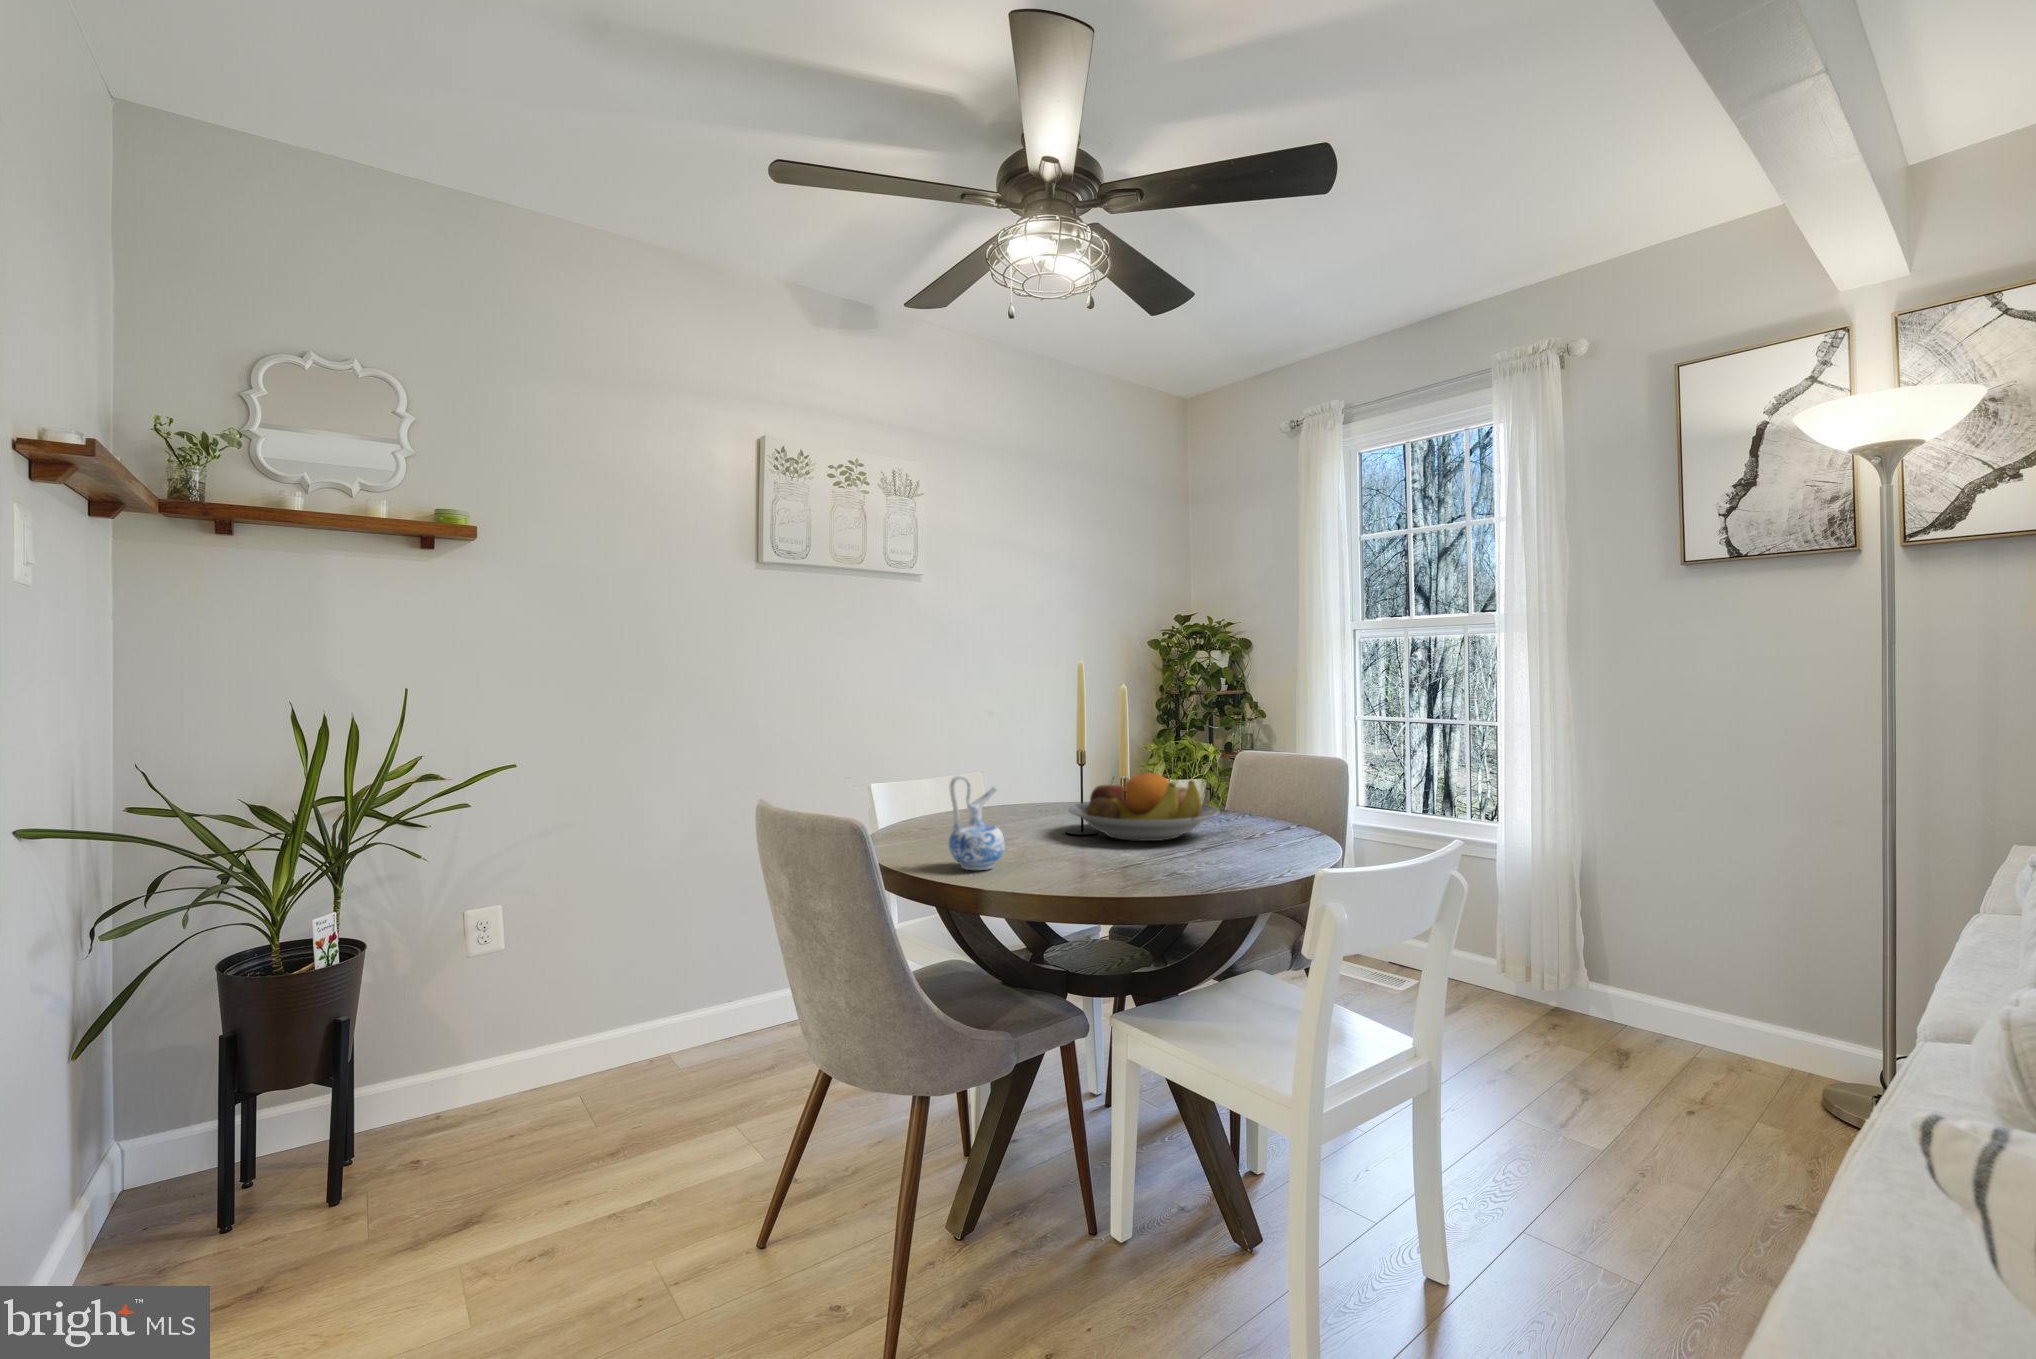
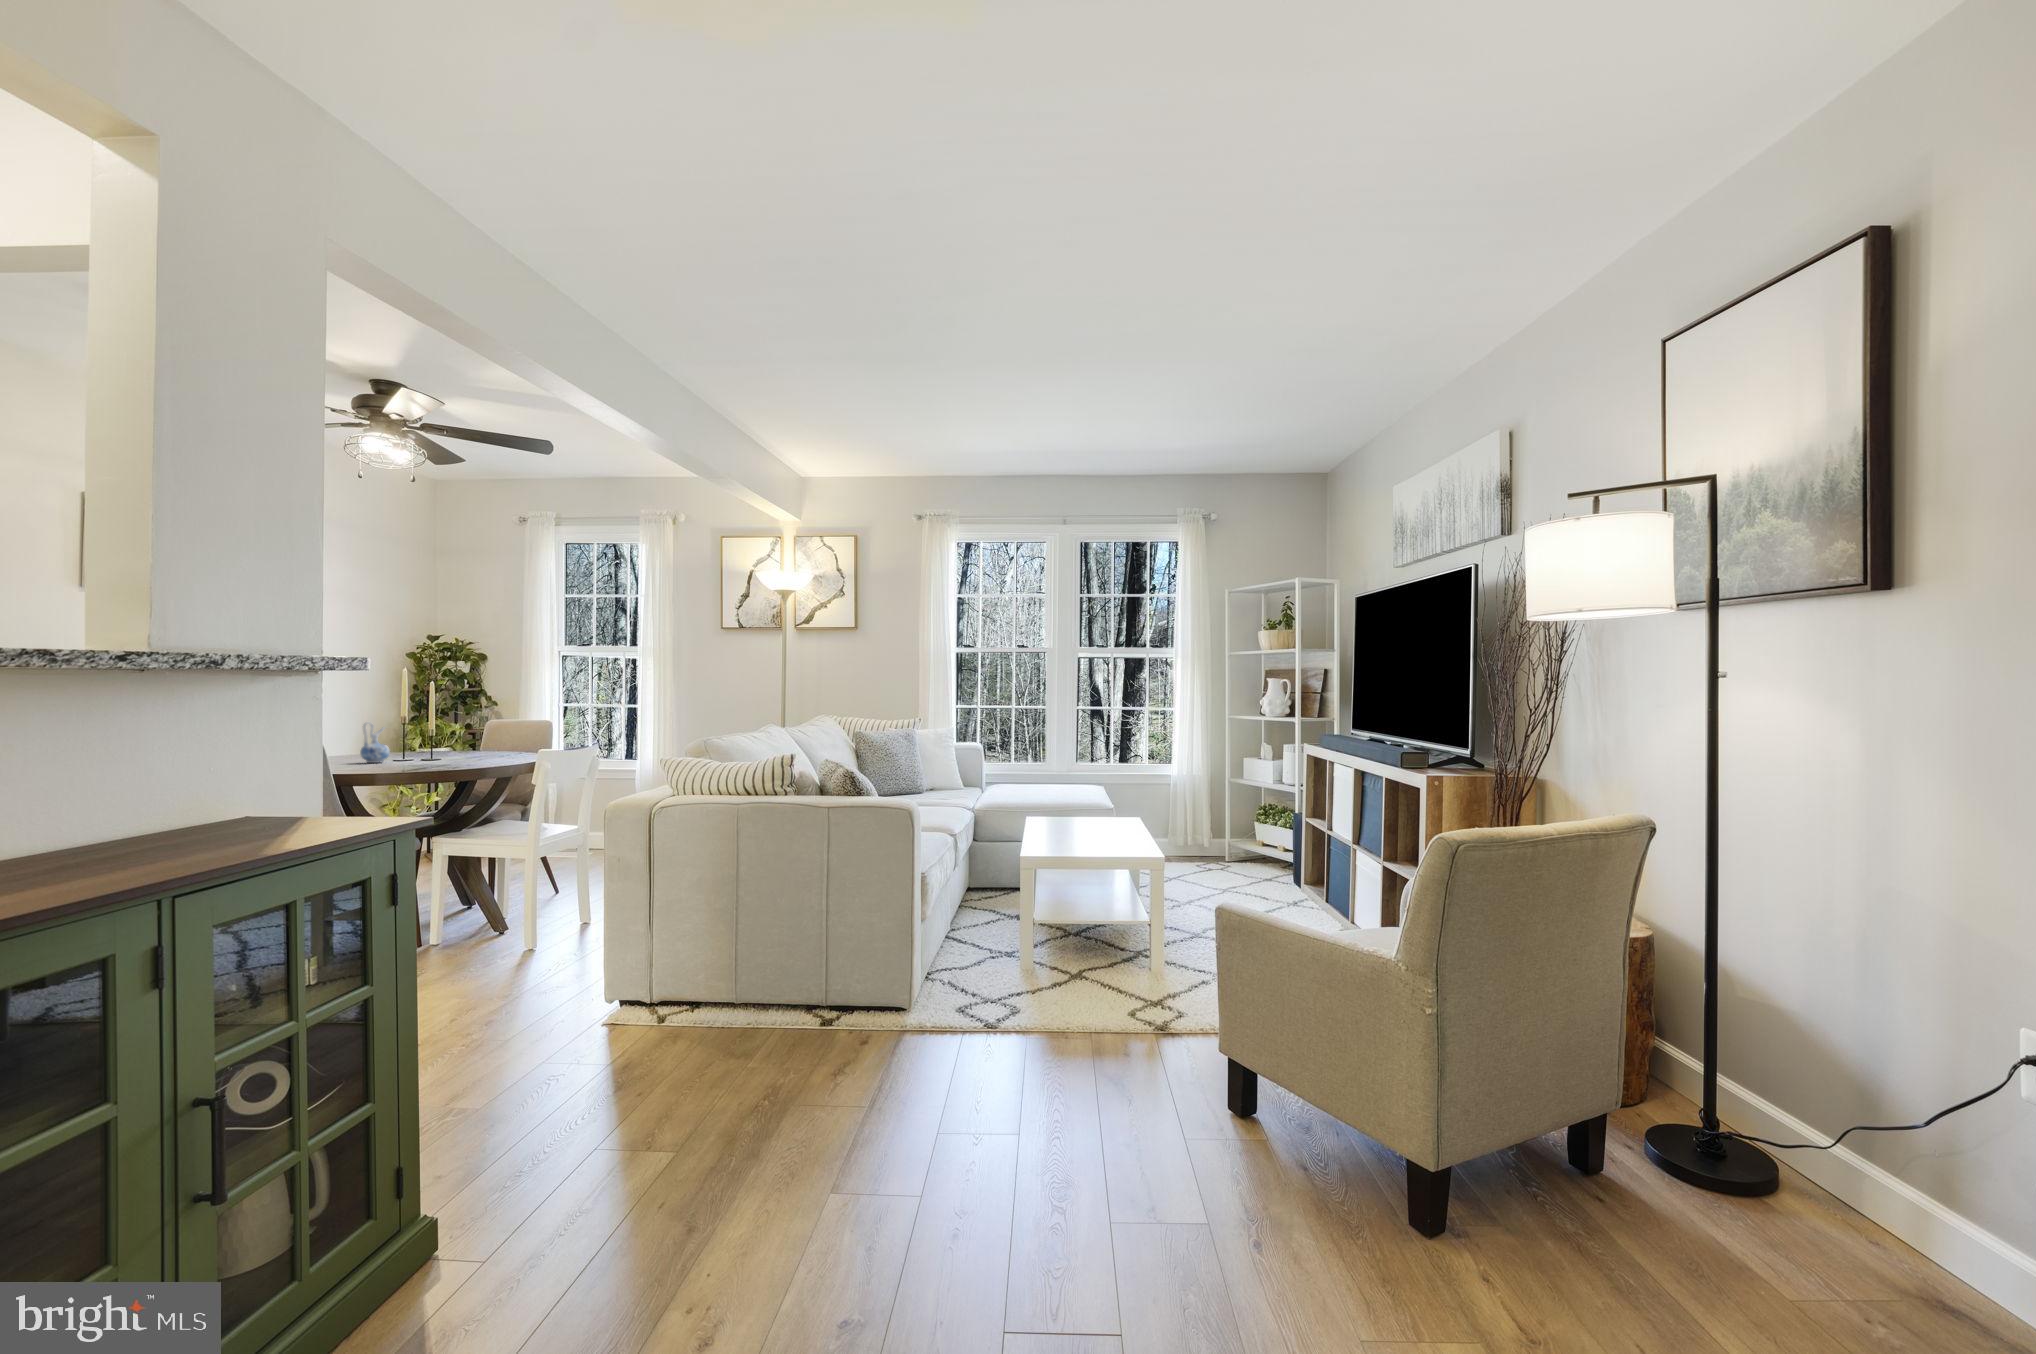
fruit bowl: present [1068,773,1219,841] -> none [403,724,485,756]

